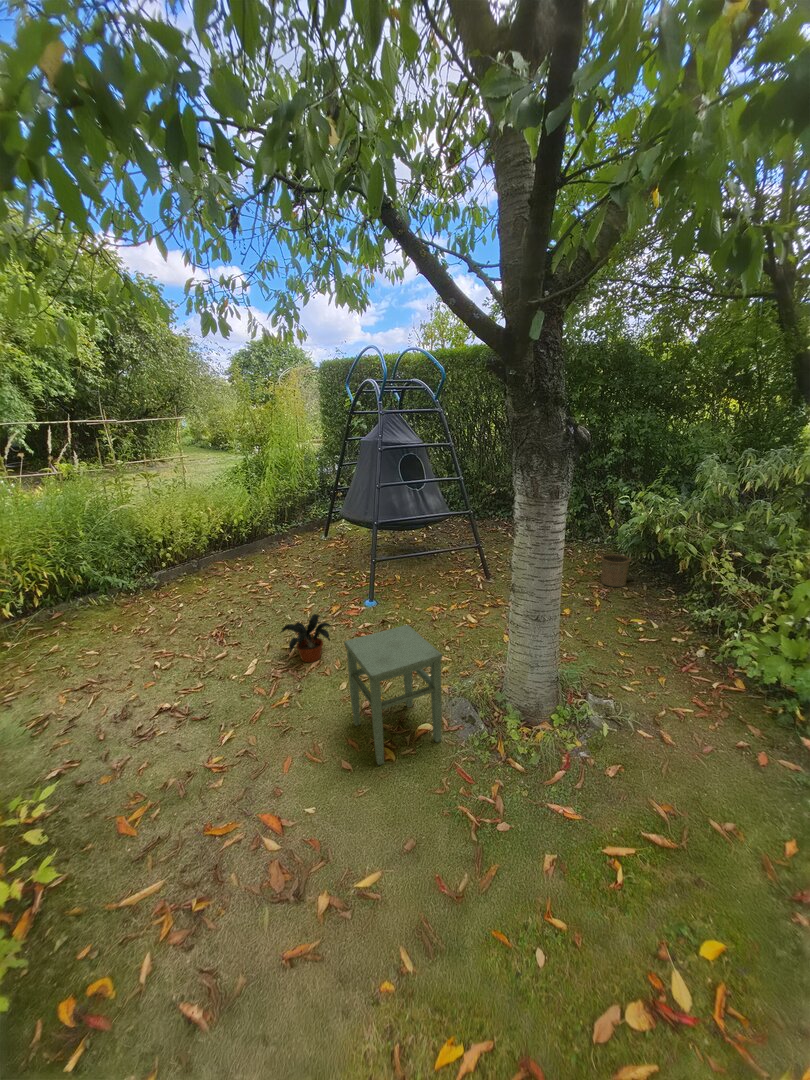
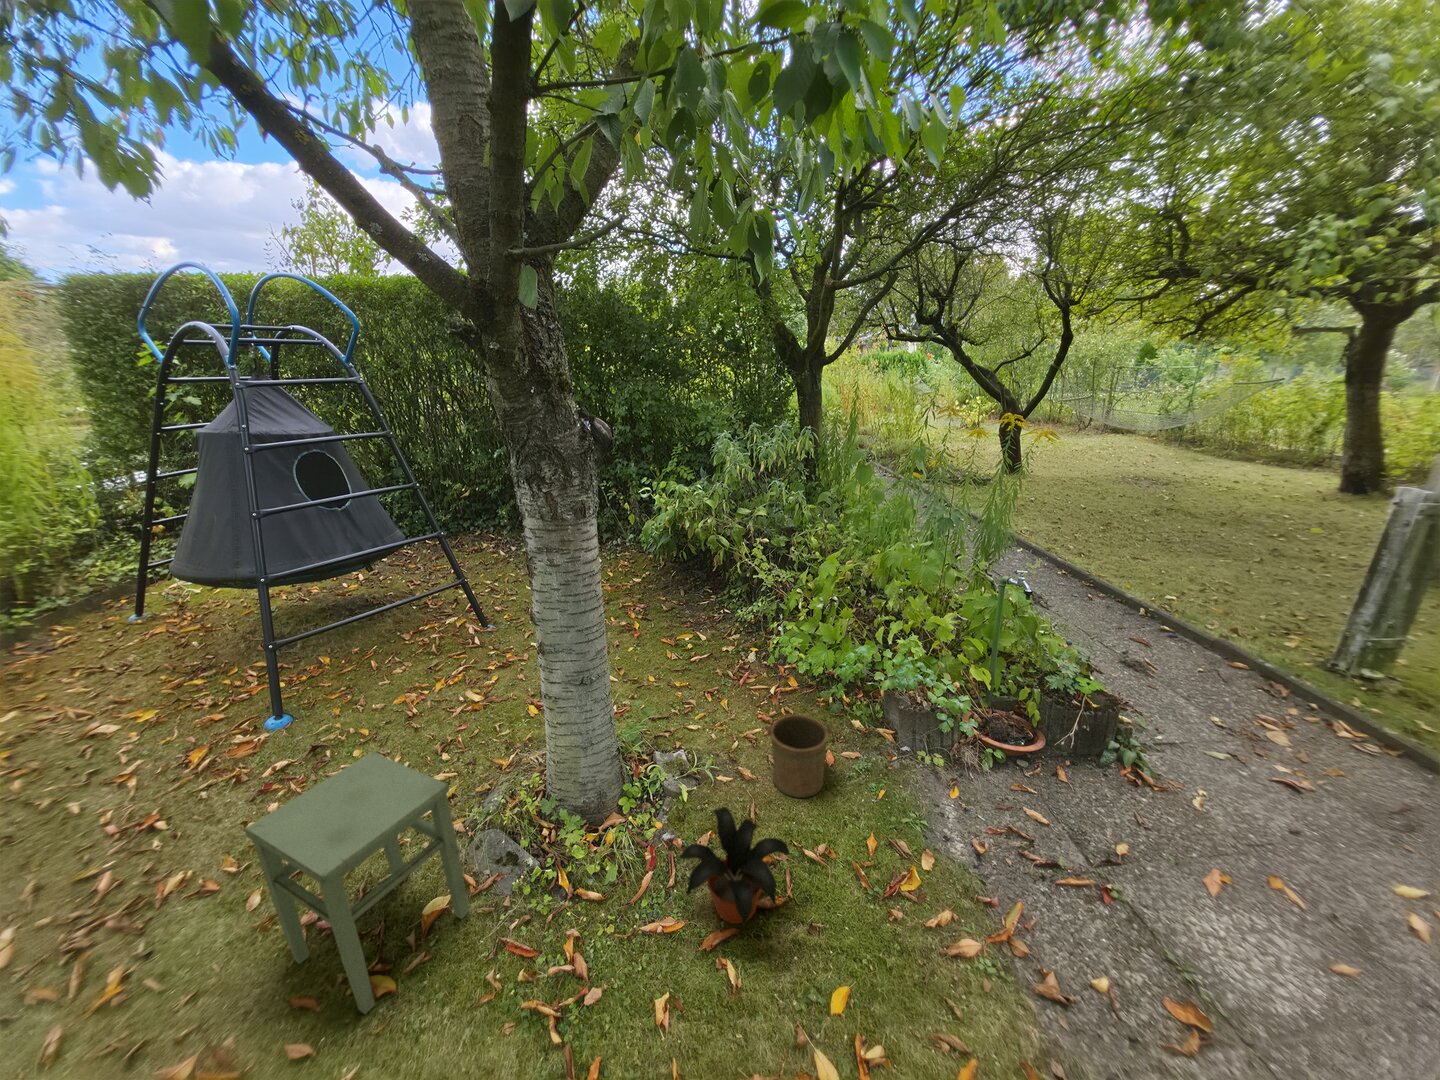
bucket: present [600,553,632,587] -> present [766,699,833,798]
potted plant: present [281,614,331,662] -> present [679,807,790,926]

